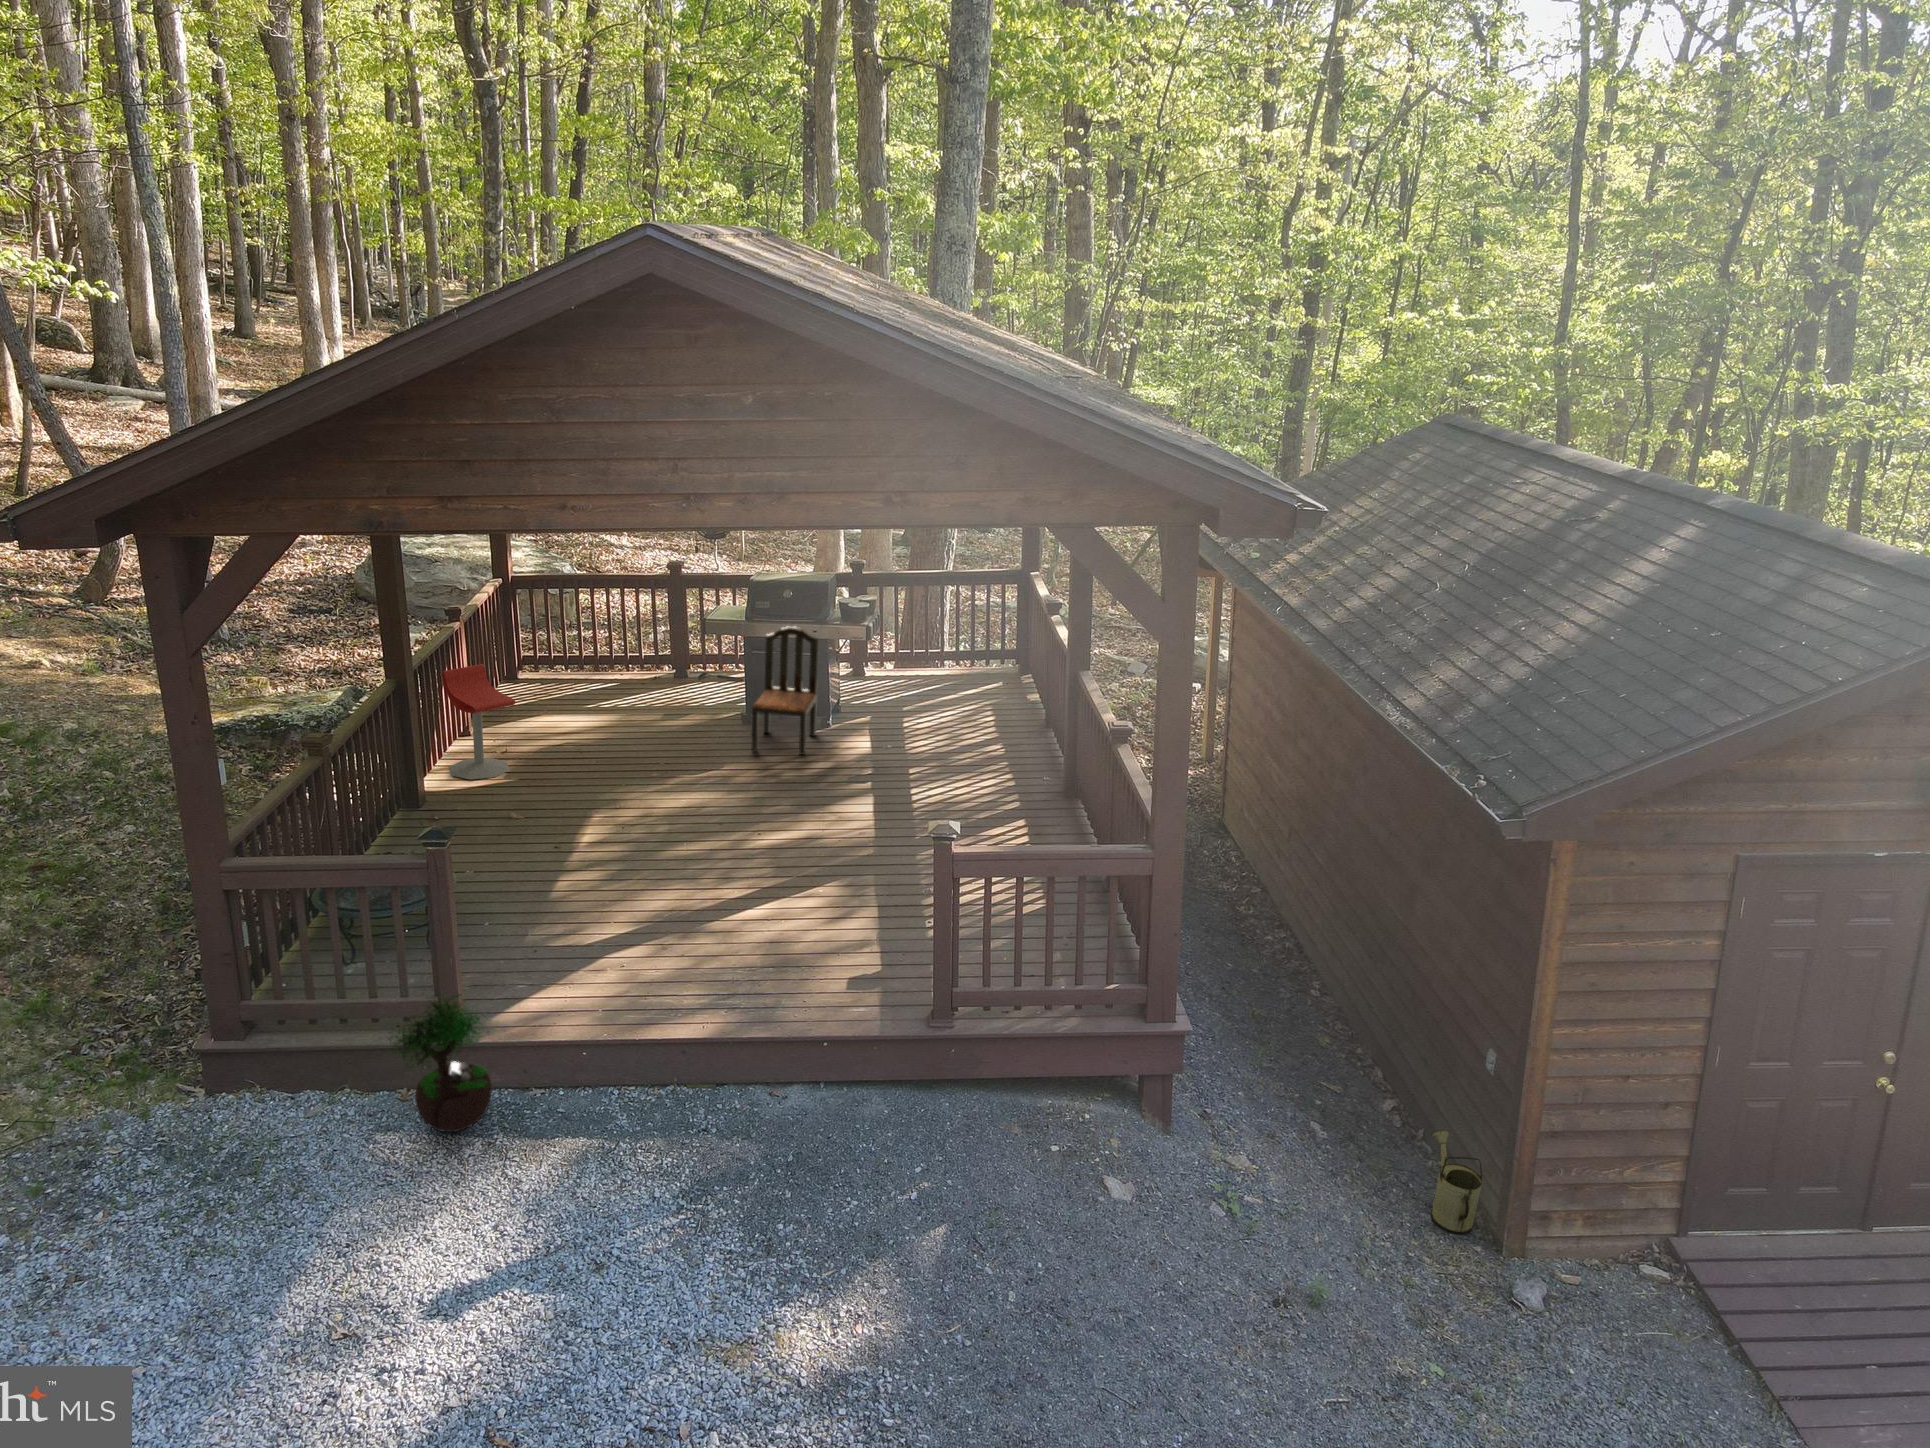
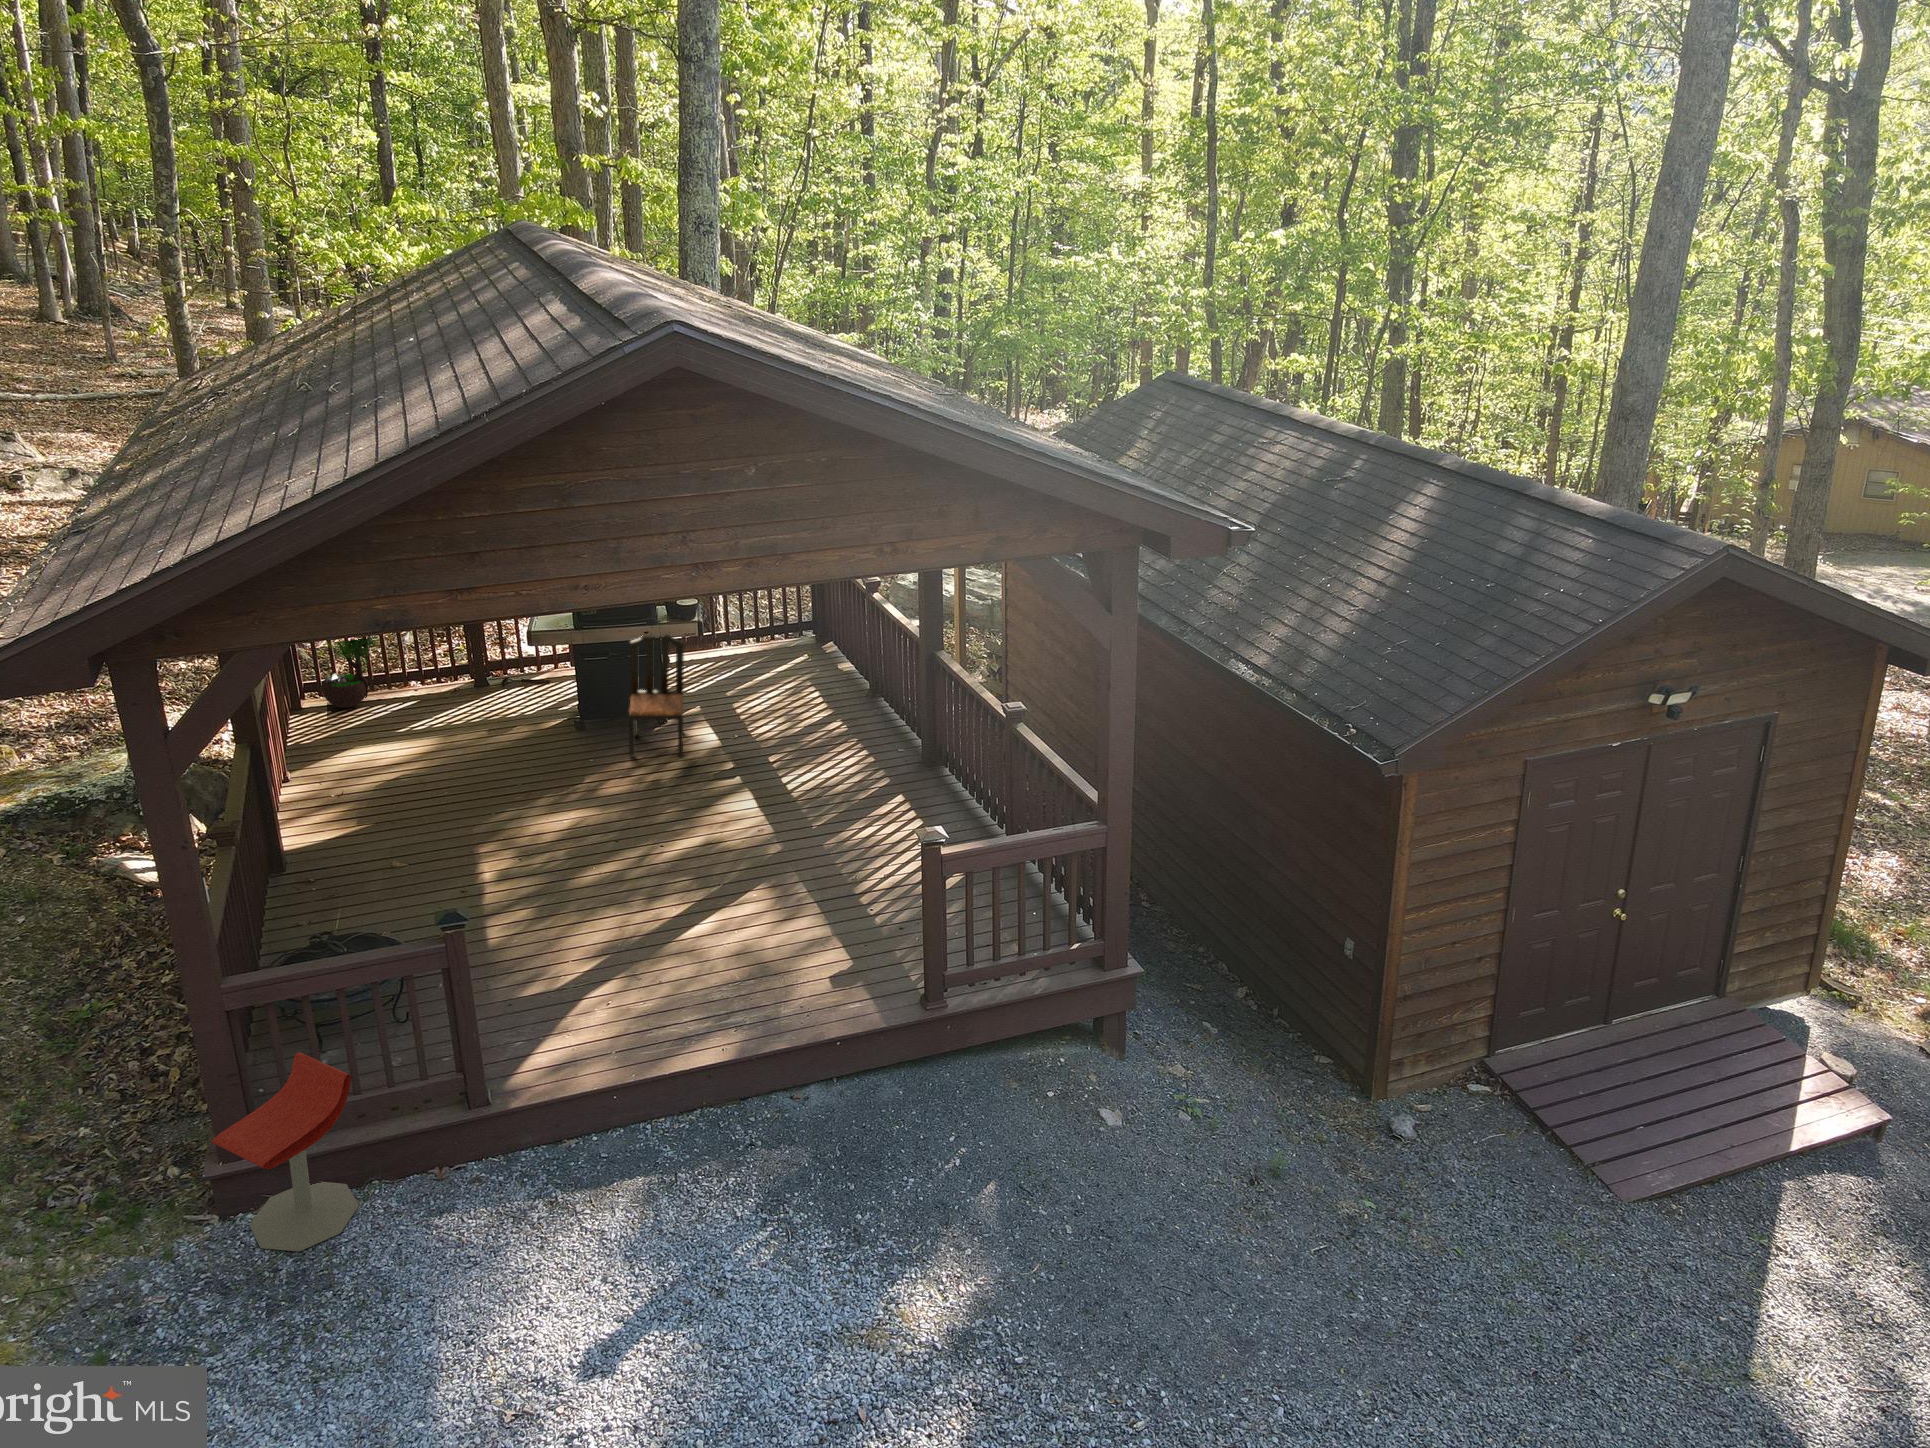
stool: present [442,664,515,780] -> present [212,1052,359,1251]
potted tree: present [387,989,492,1132] -> present [322,635,379,708]
watering can: present [1431,1130,1482,1235] -> none [1304,1021,1350,1101]

